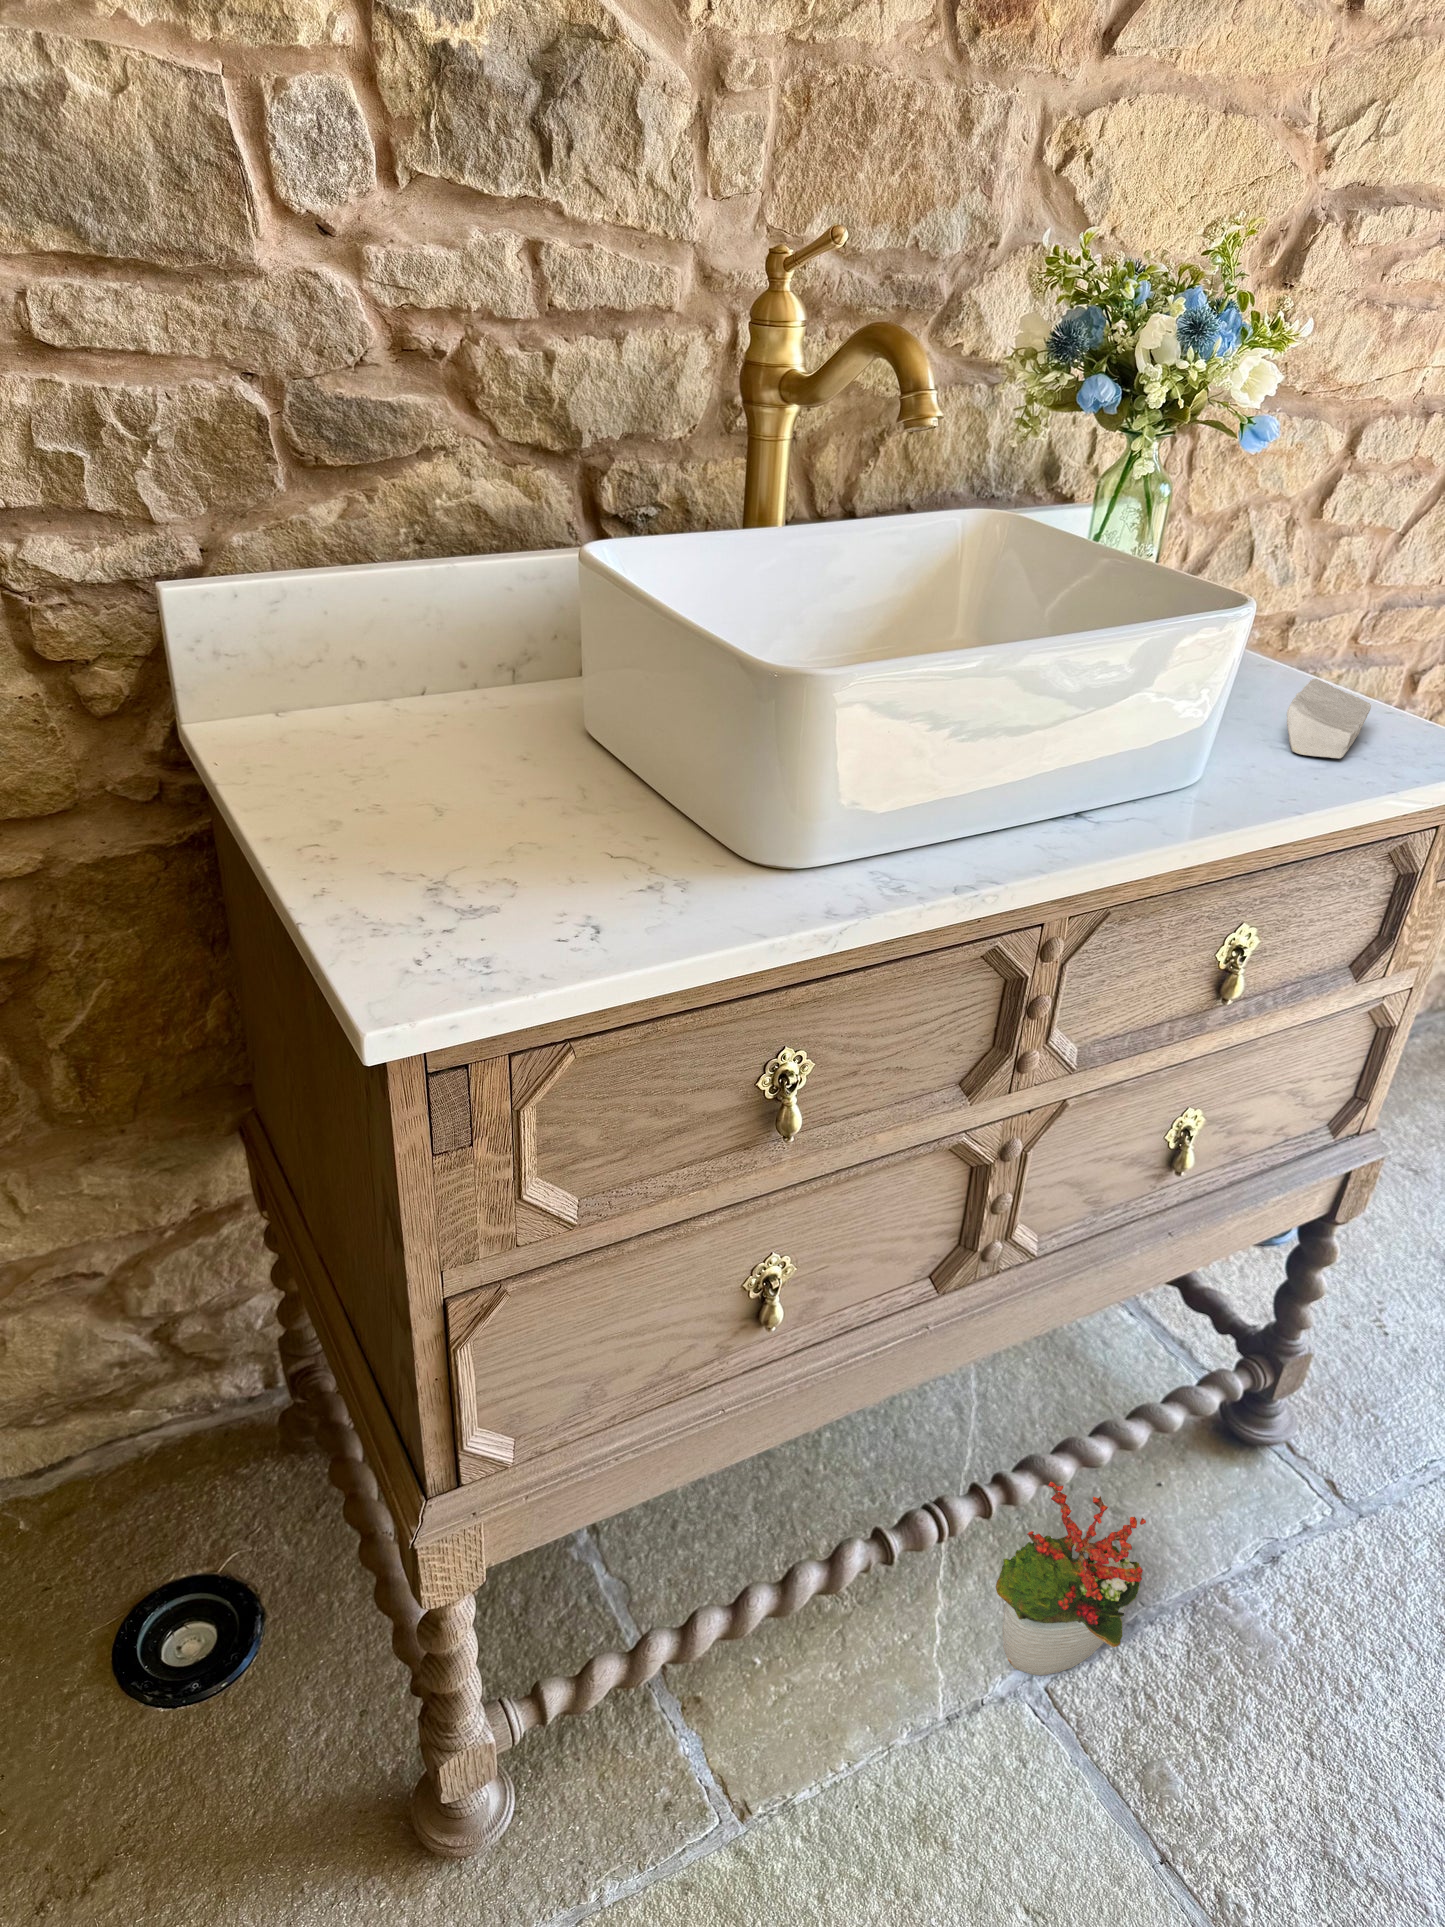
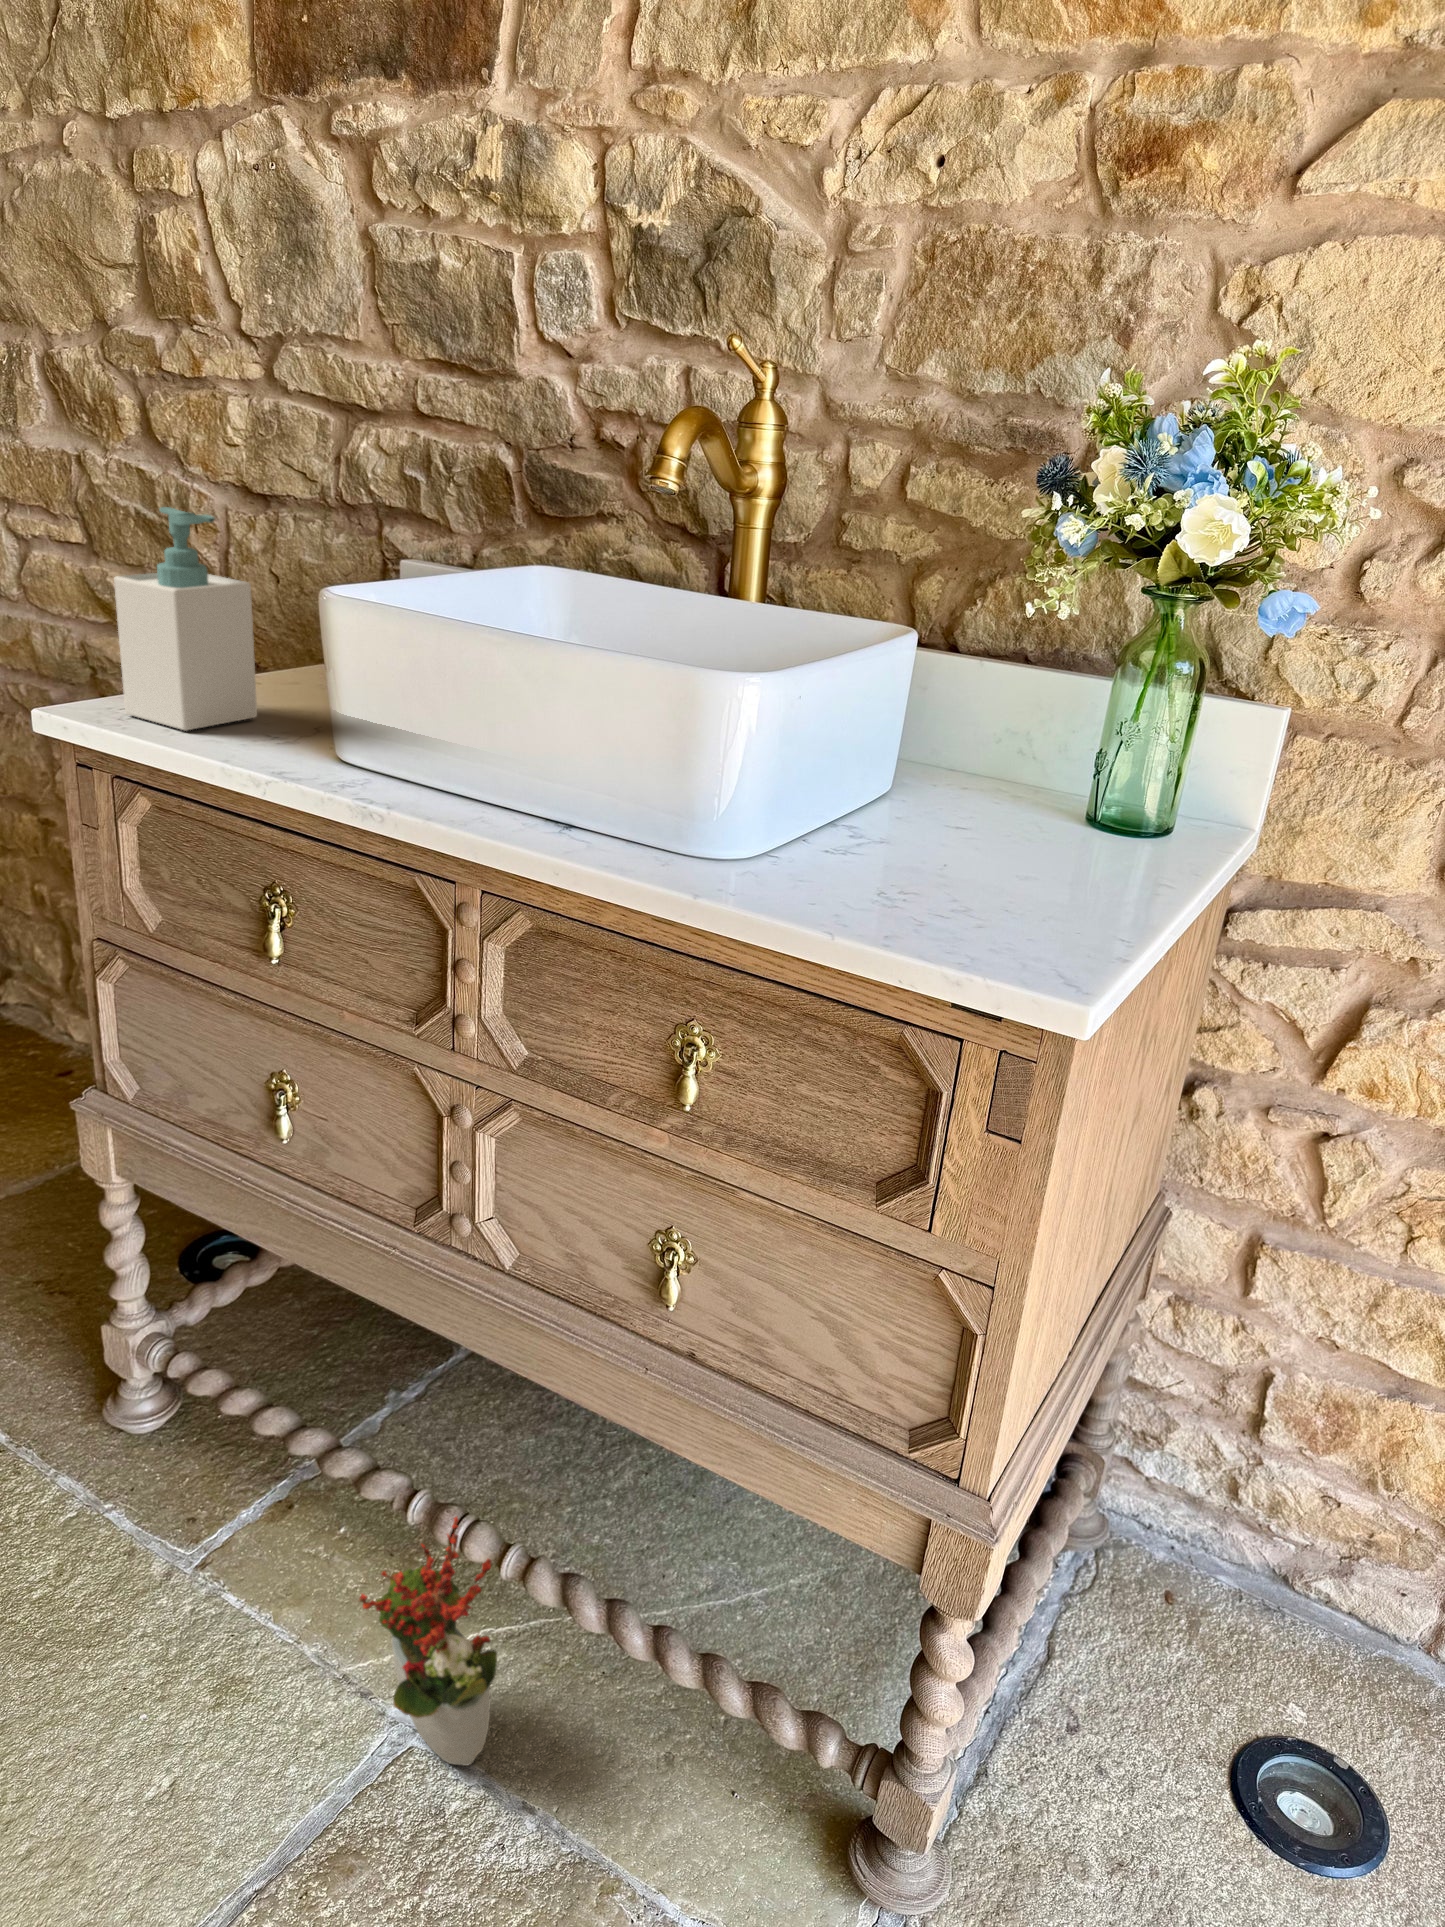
soap bottle: none [427,611,615,957] -> present [114,507,257,730]
soap bar: present [1287,679,1371,759] -> none [870,843,1011,922]

